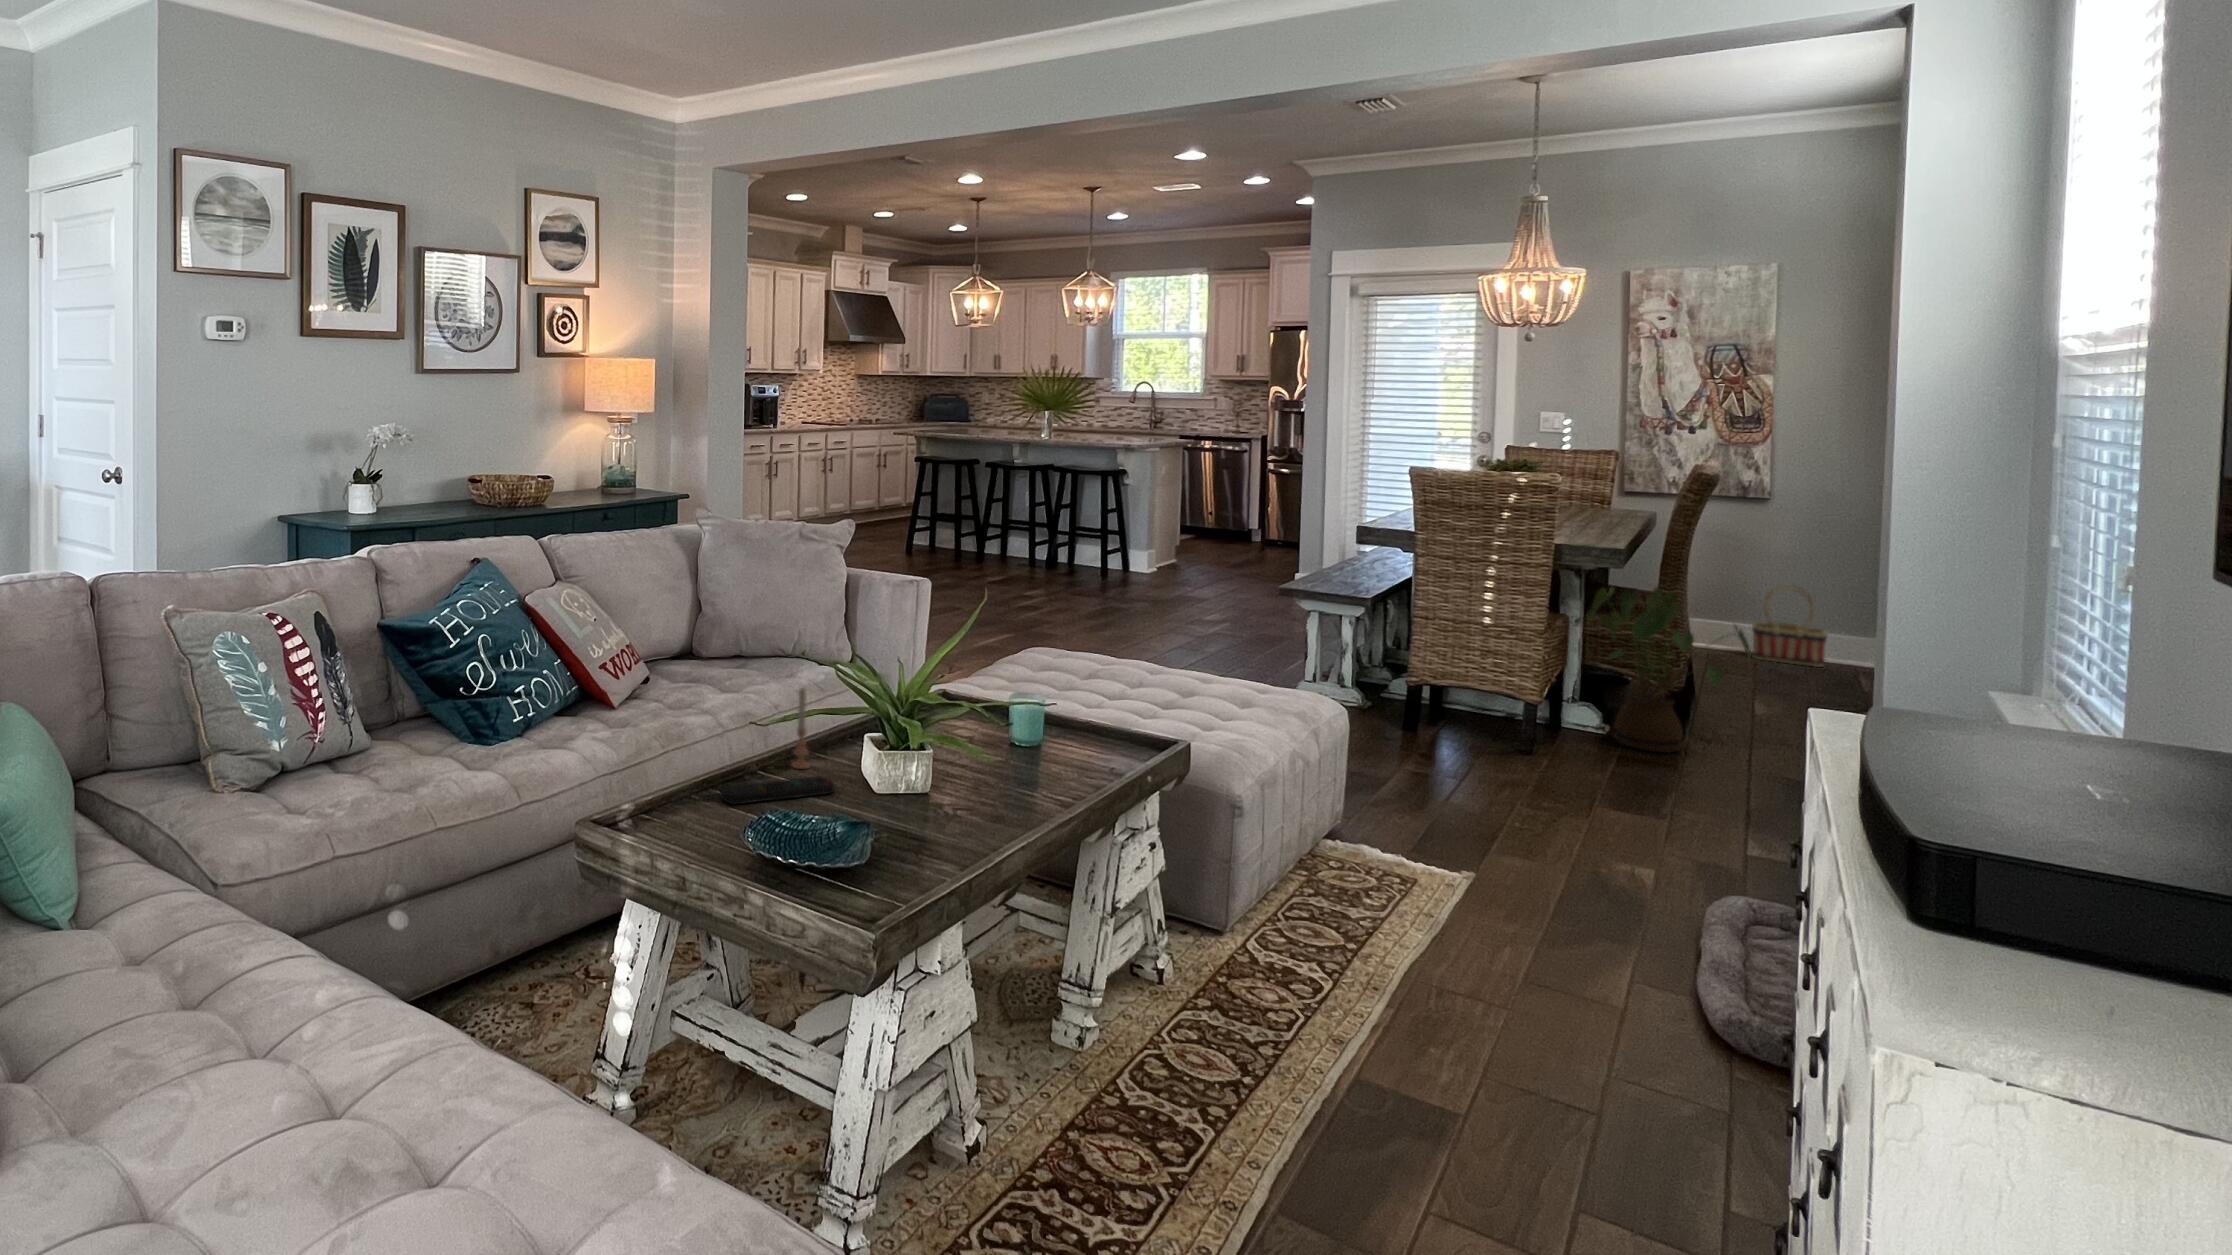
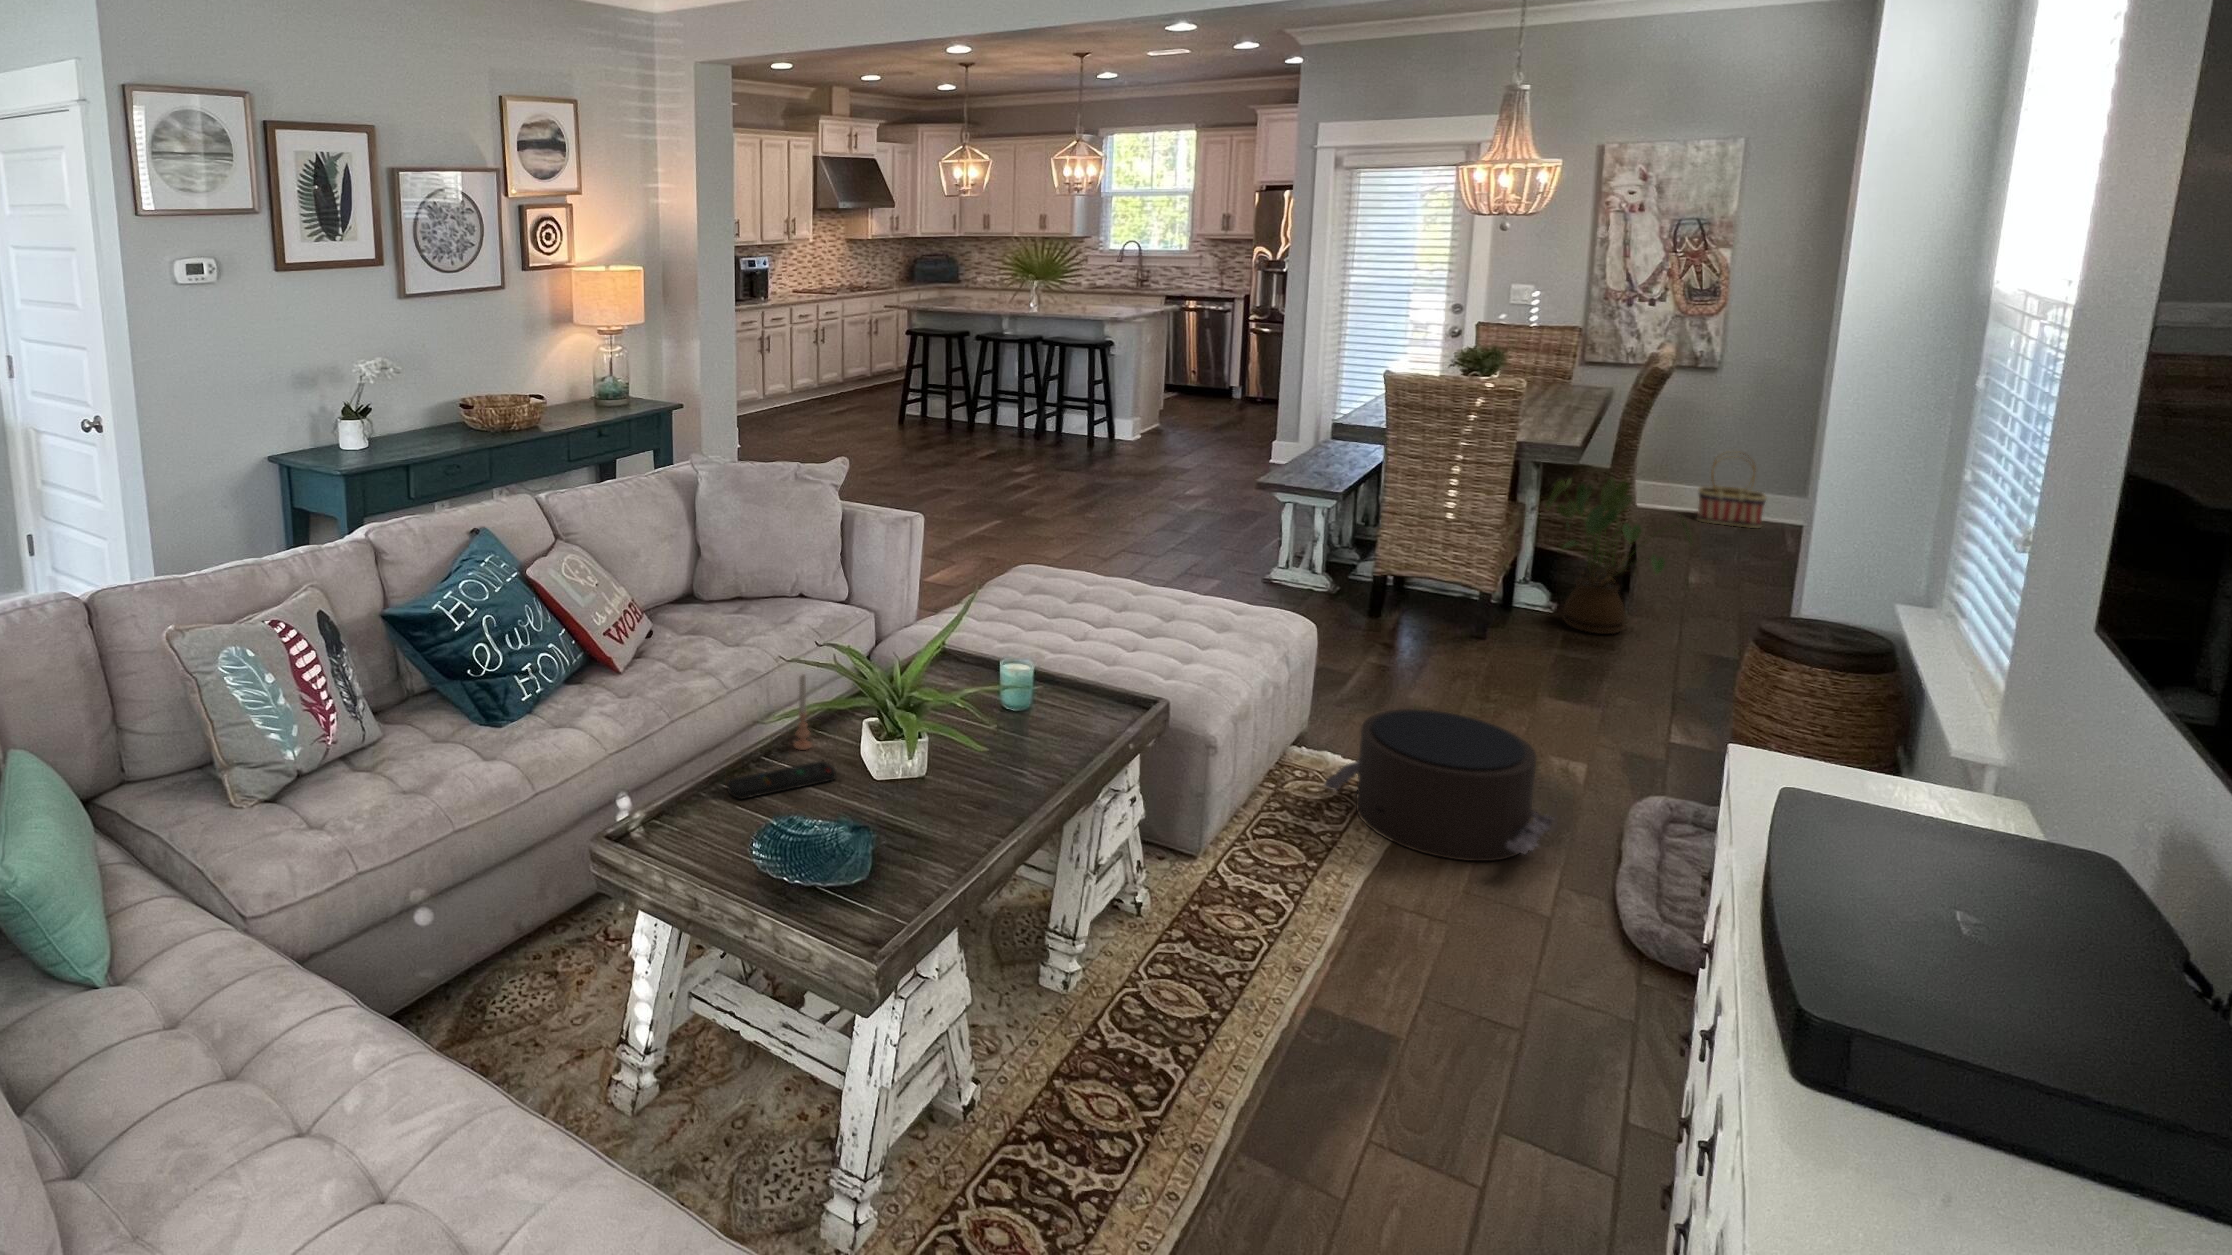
pouf: none [1359,792,1621,951] -> present [1324,709,1553,861]

